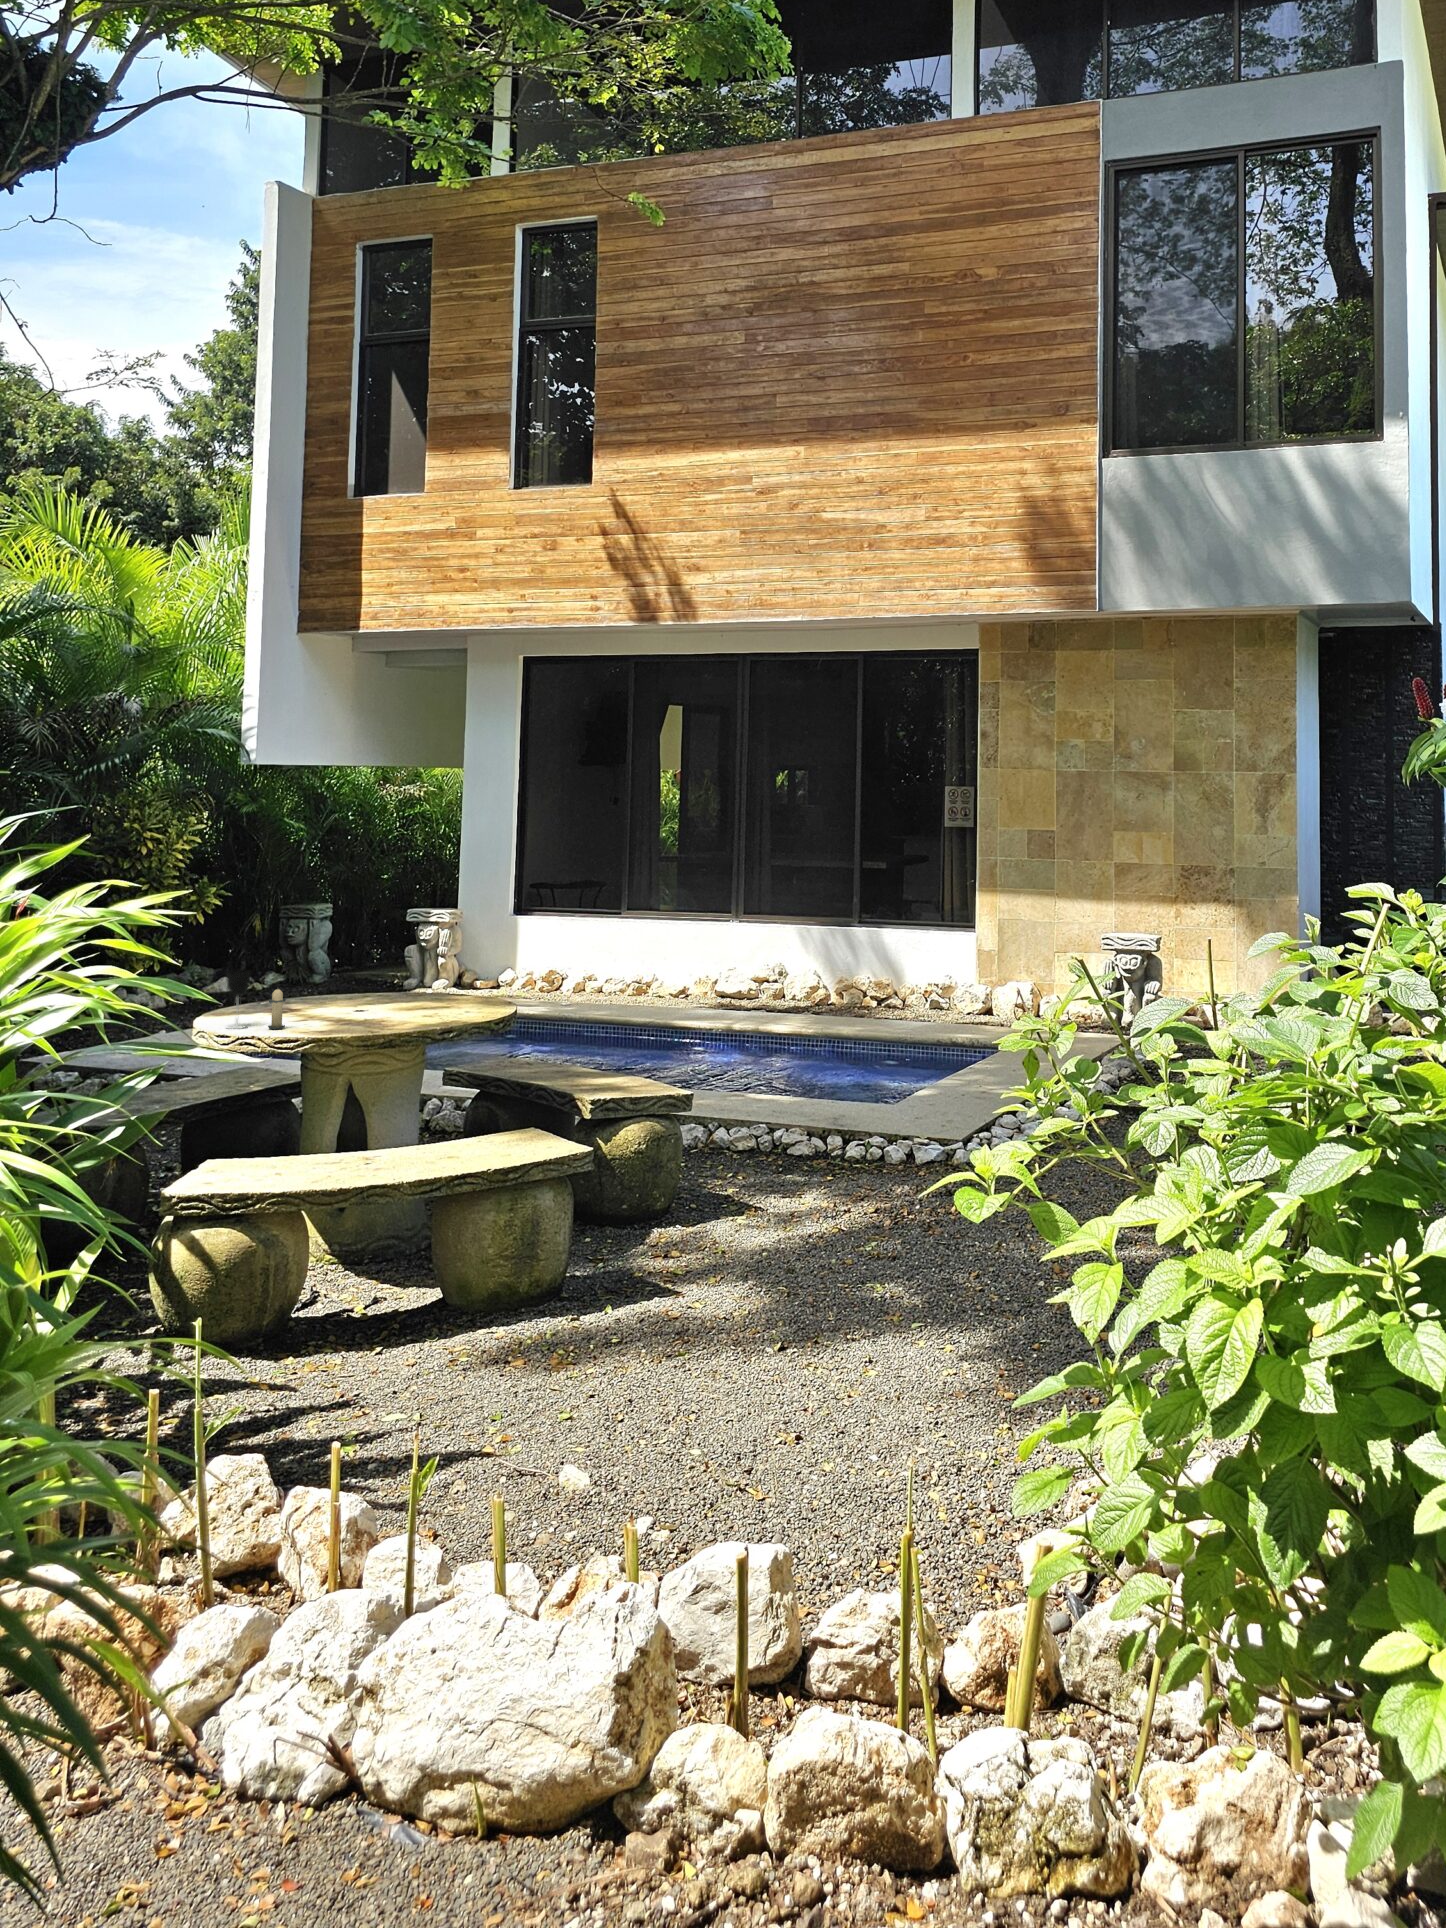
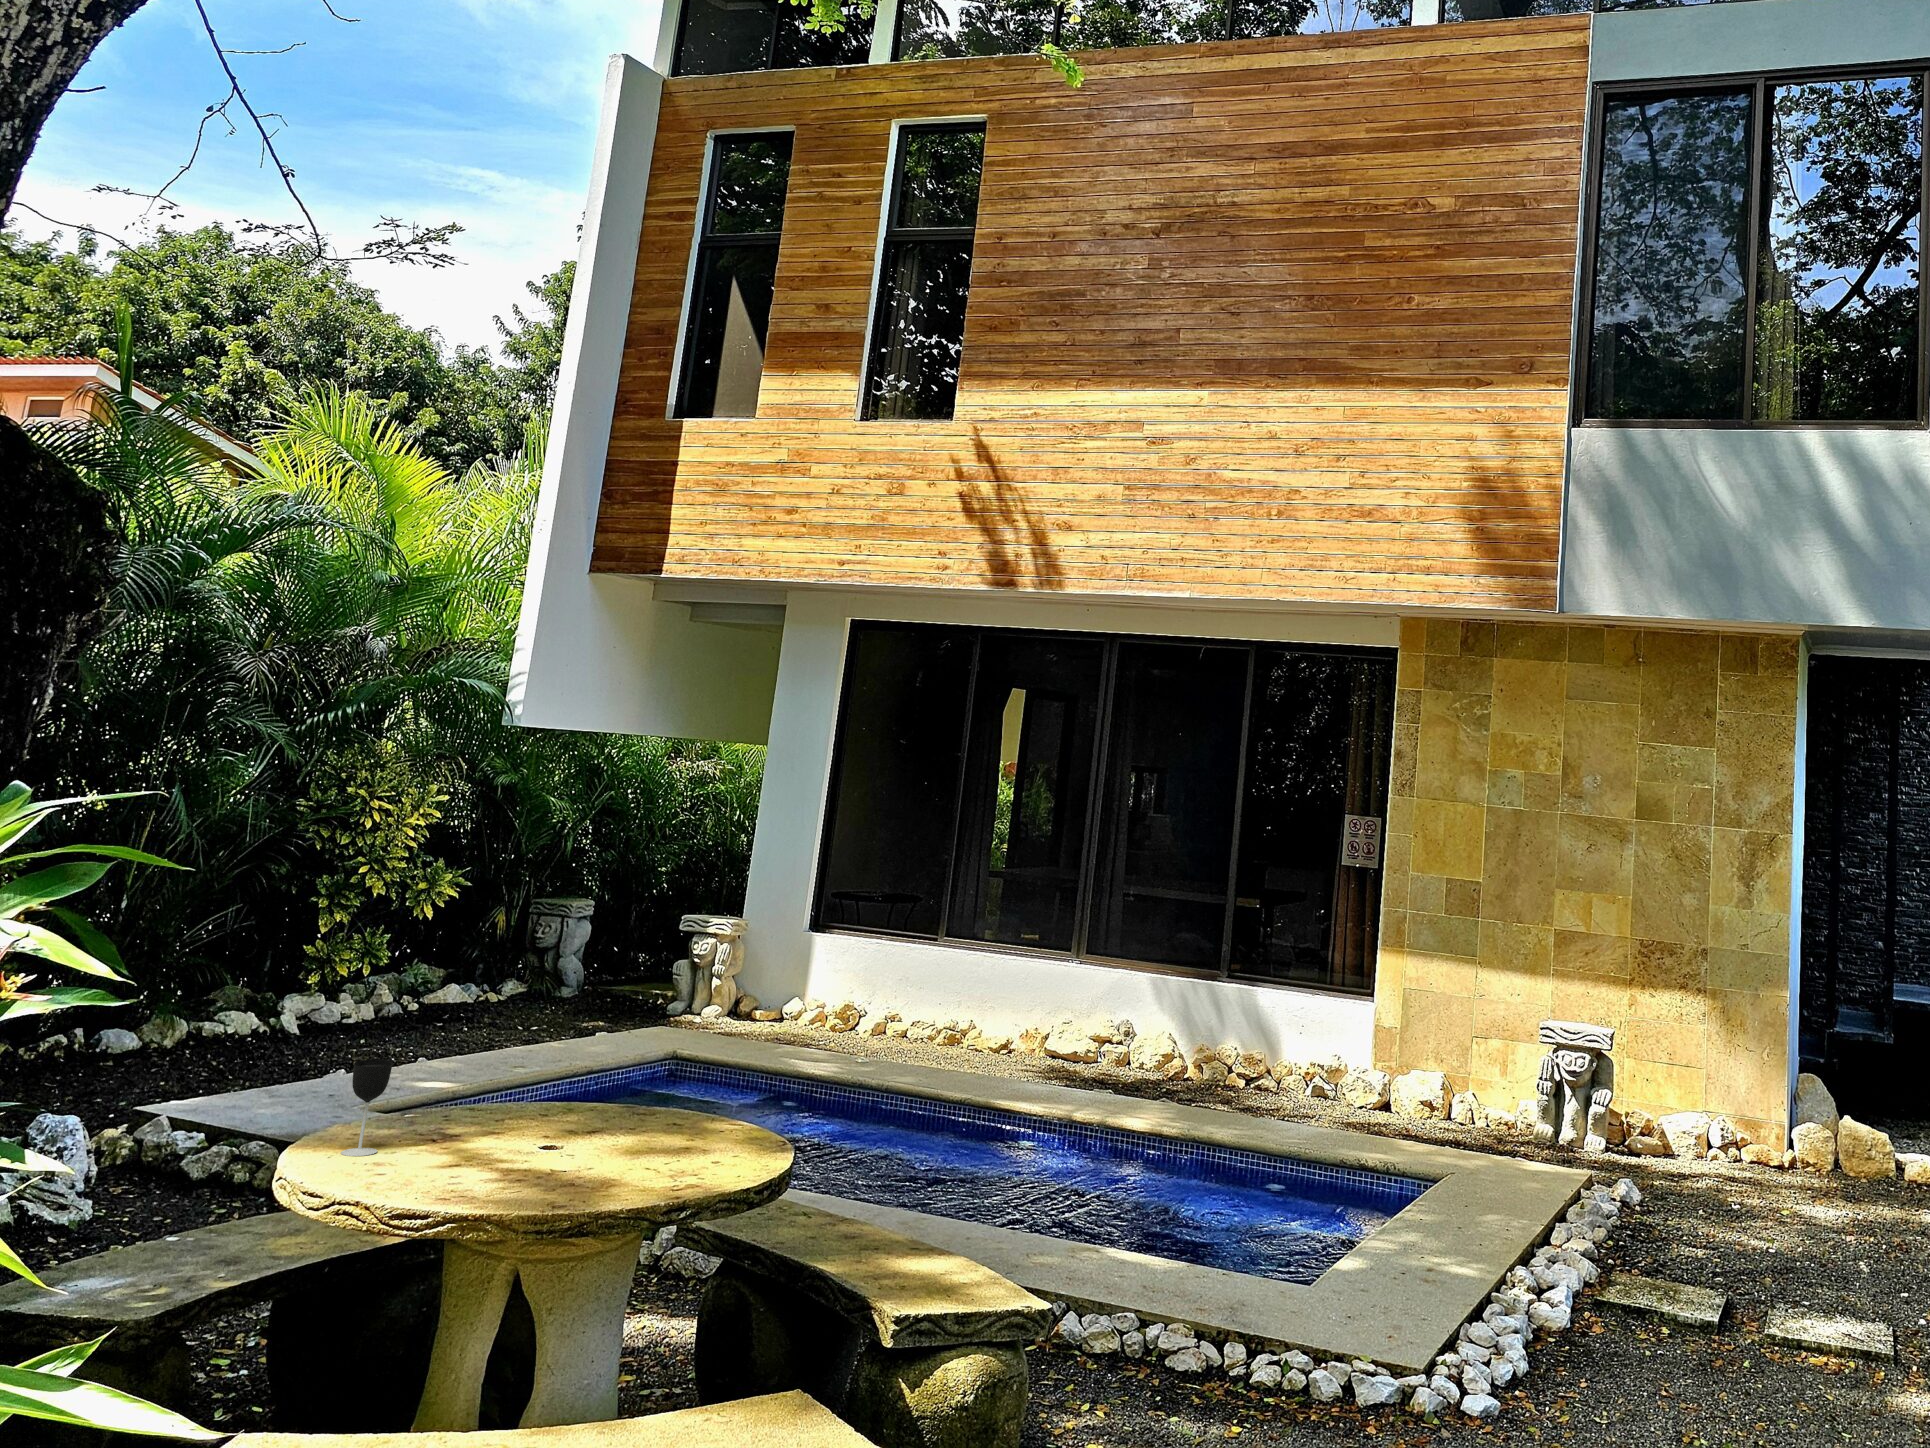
candle: present [268,988,286,1029] -> none [402,1093,442,1163]

